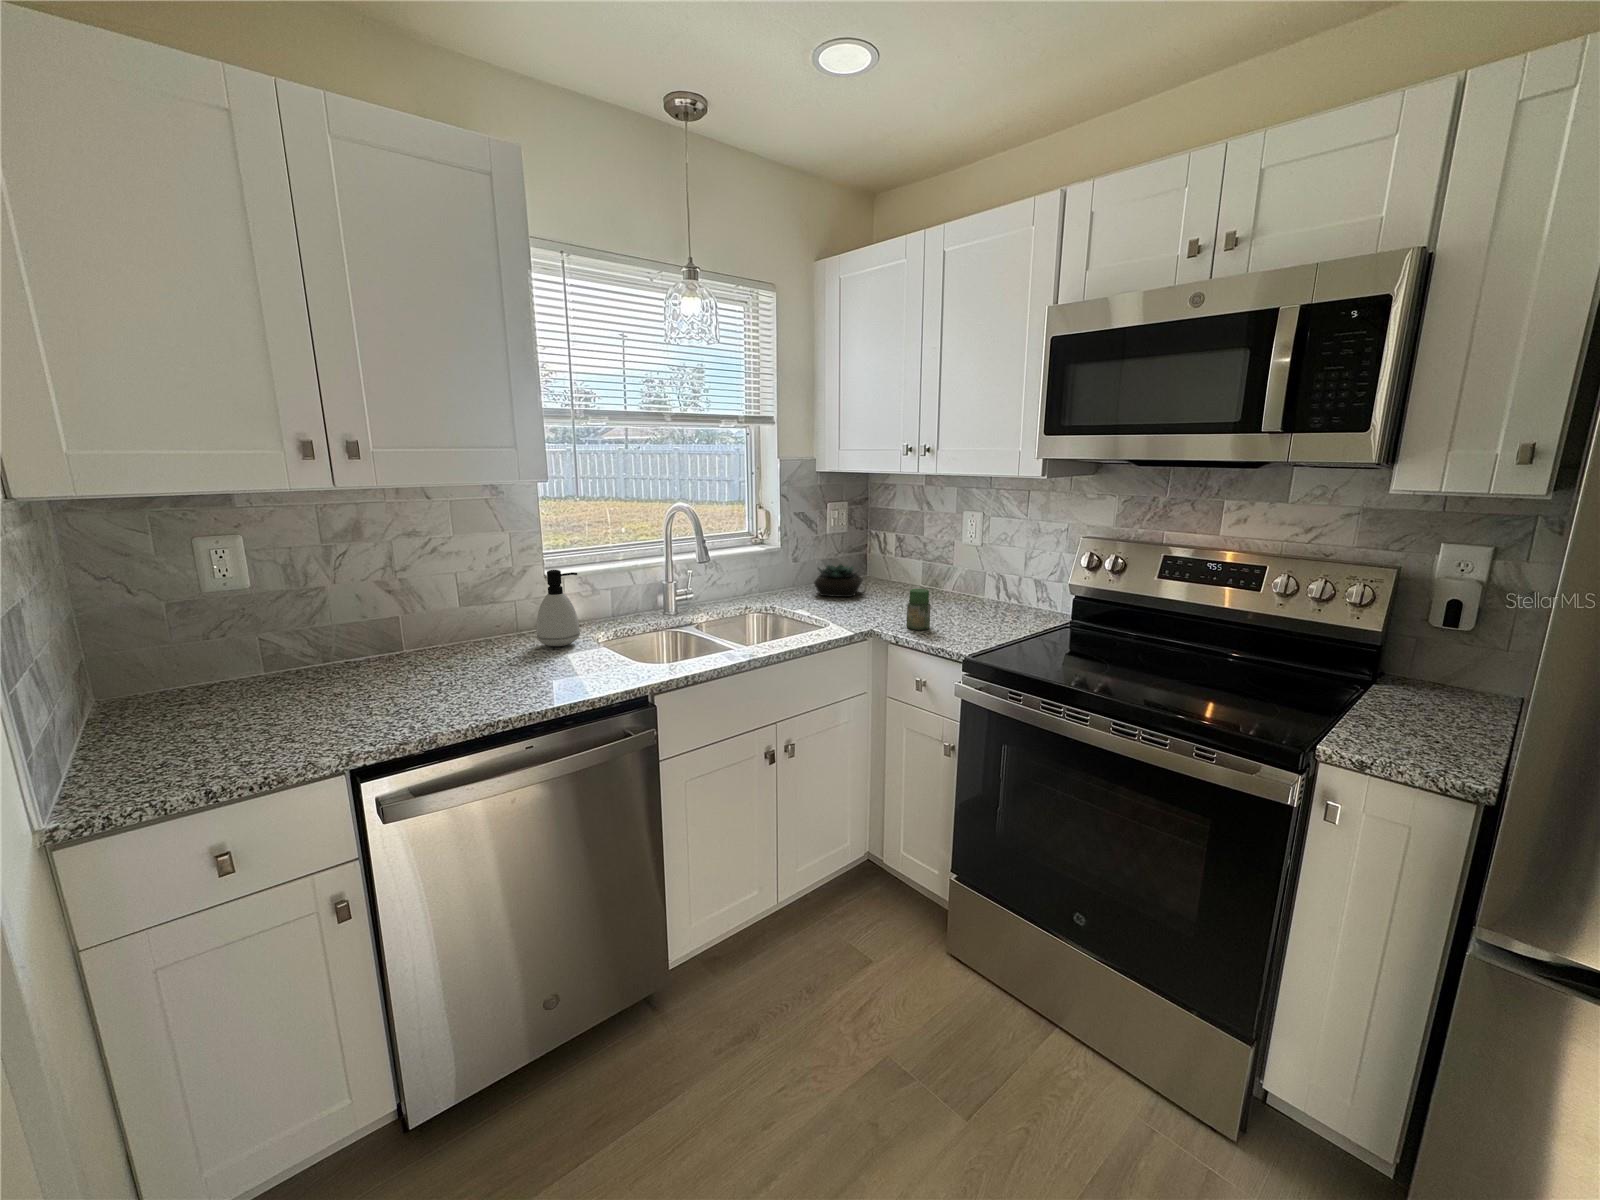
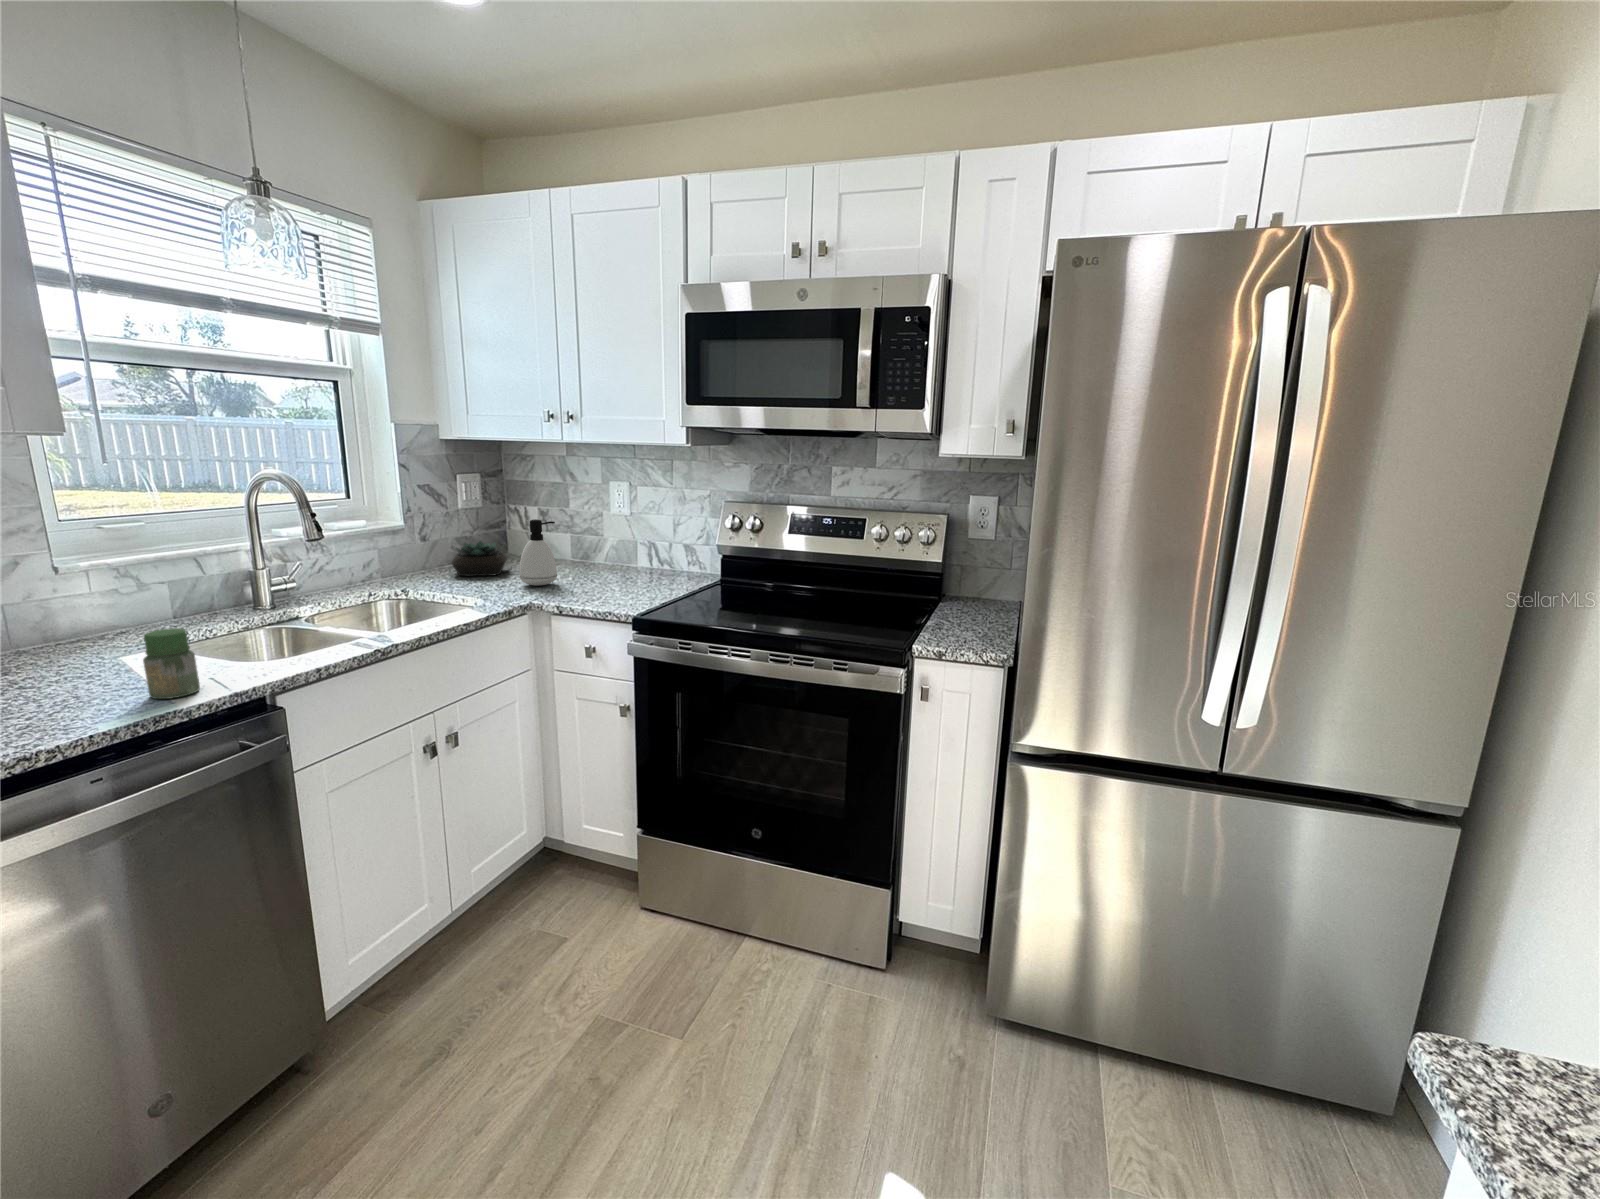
soap dispenser: present [536,570,580,646] -> present [520,519,557,586]
jar: present [906,589,931,630] -> present [143,628,200,699]

